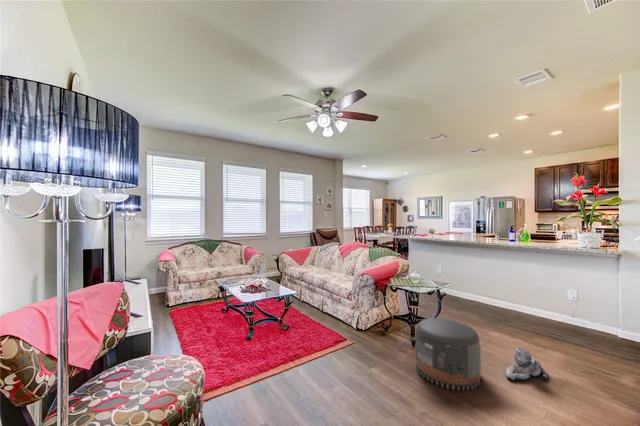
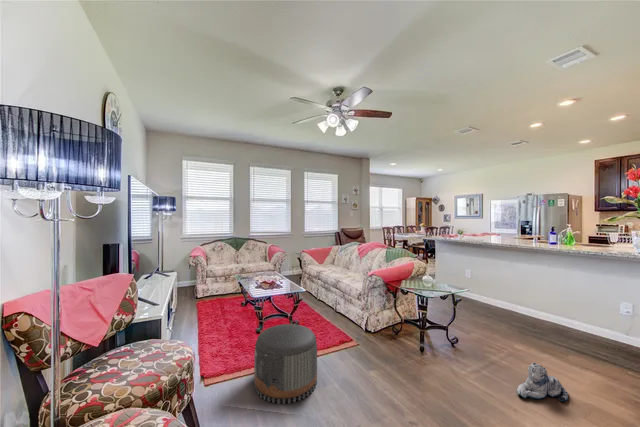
pouf: present [416,318,481,390] -> present [254,324,317,404]

